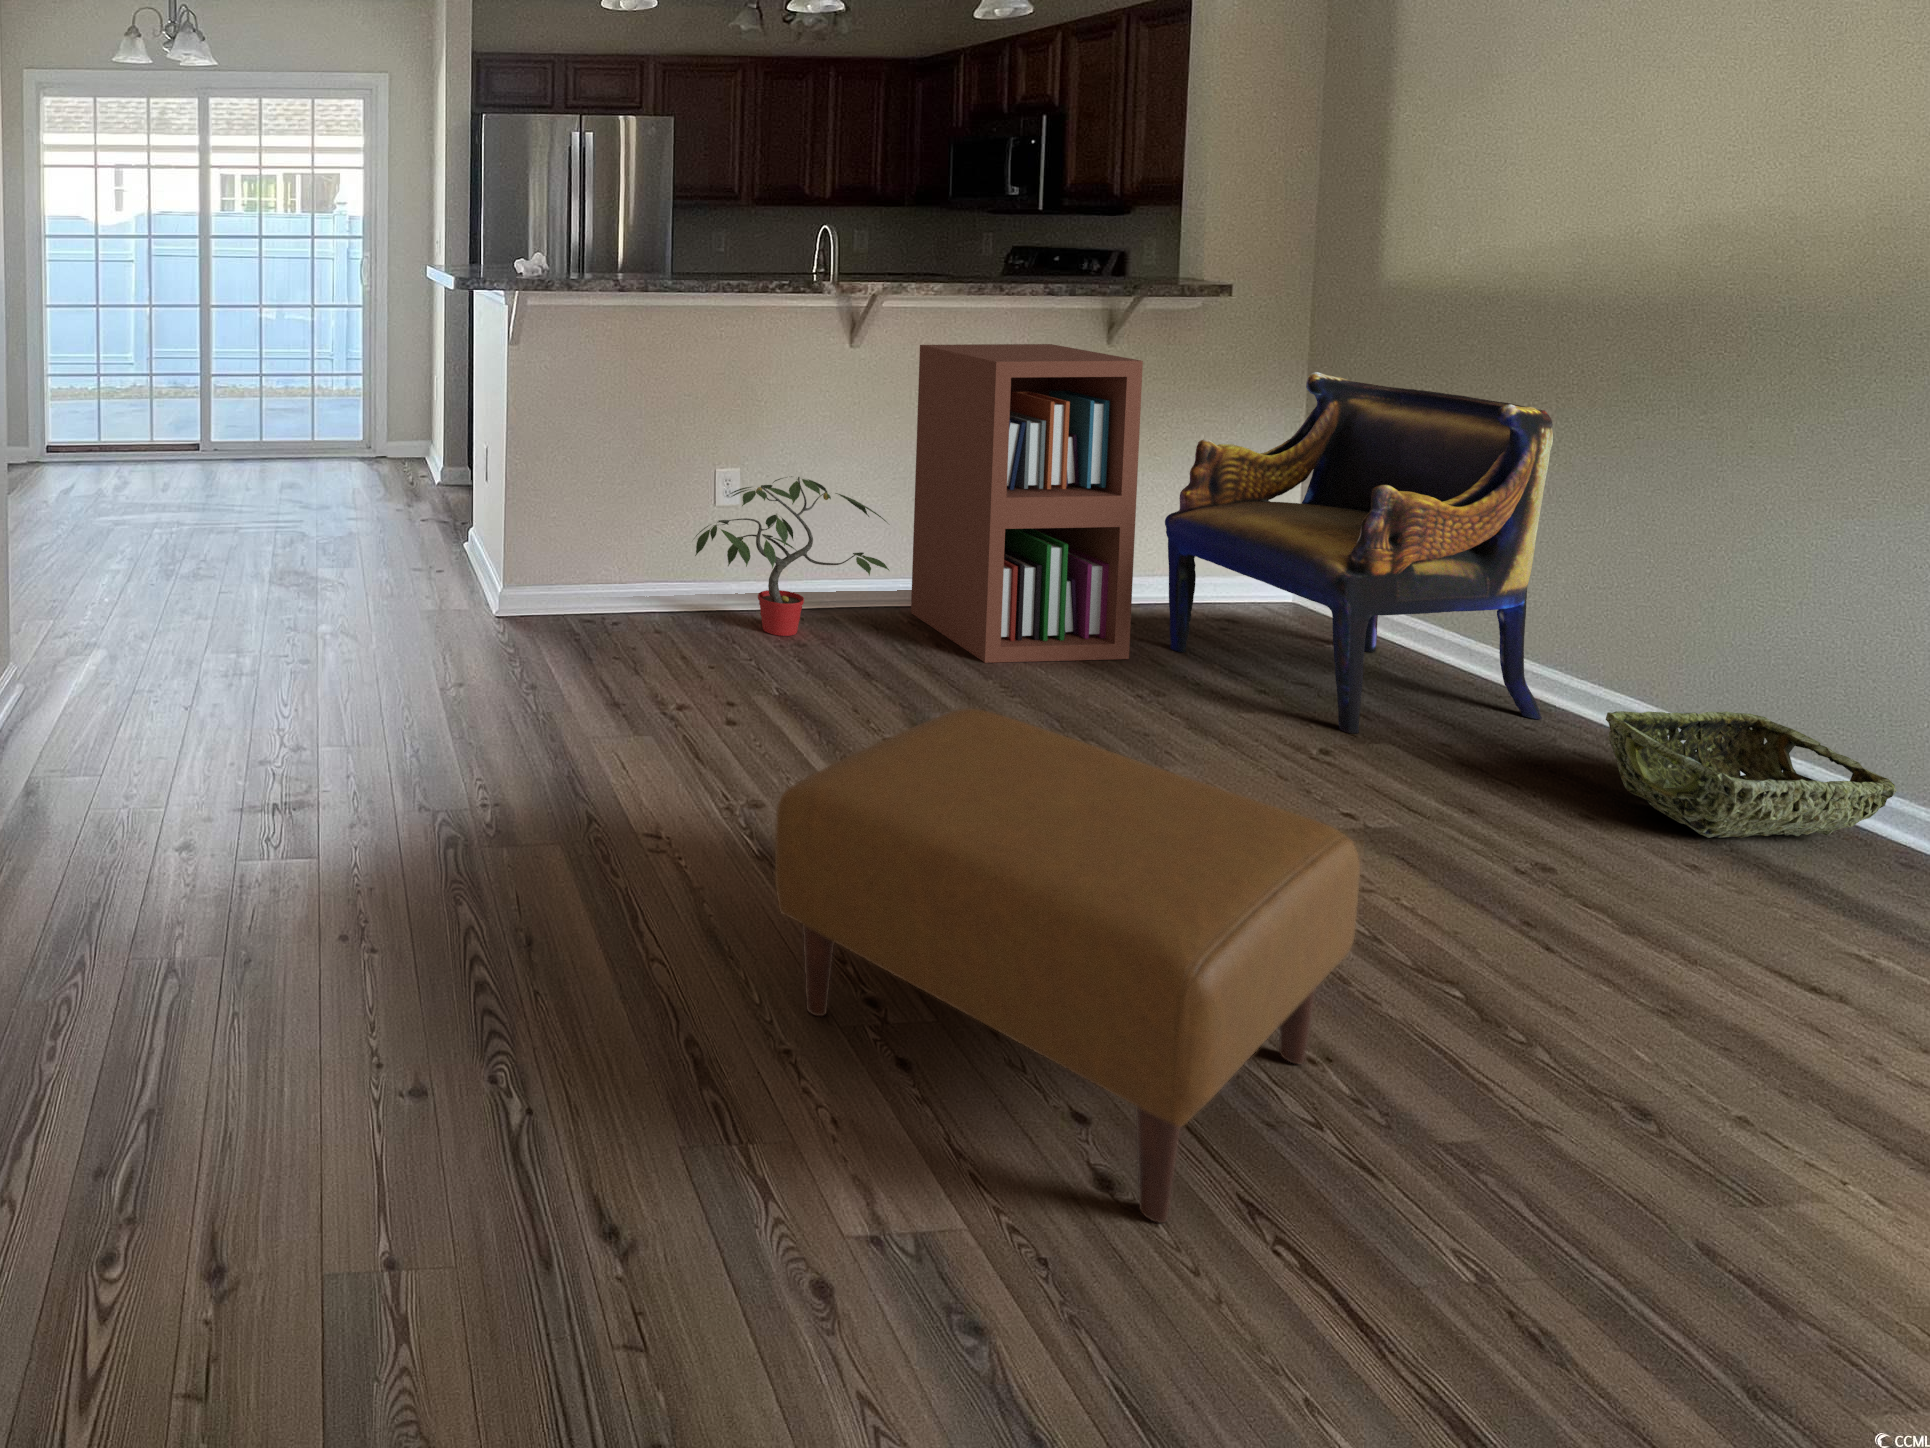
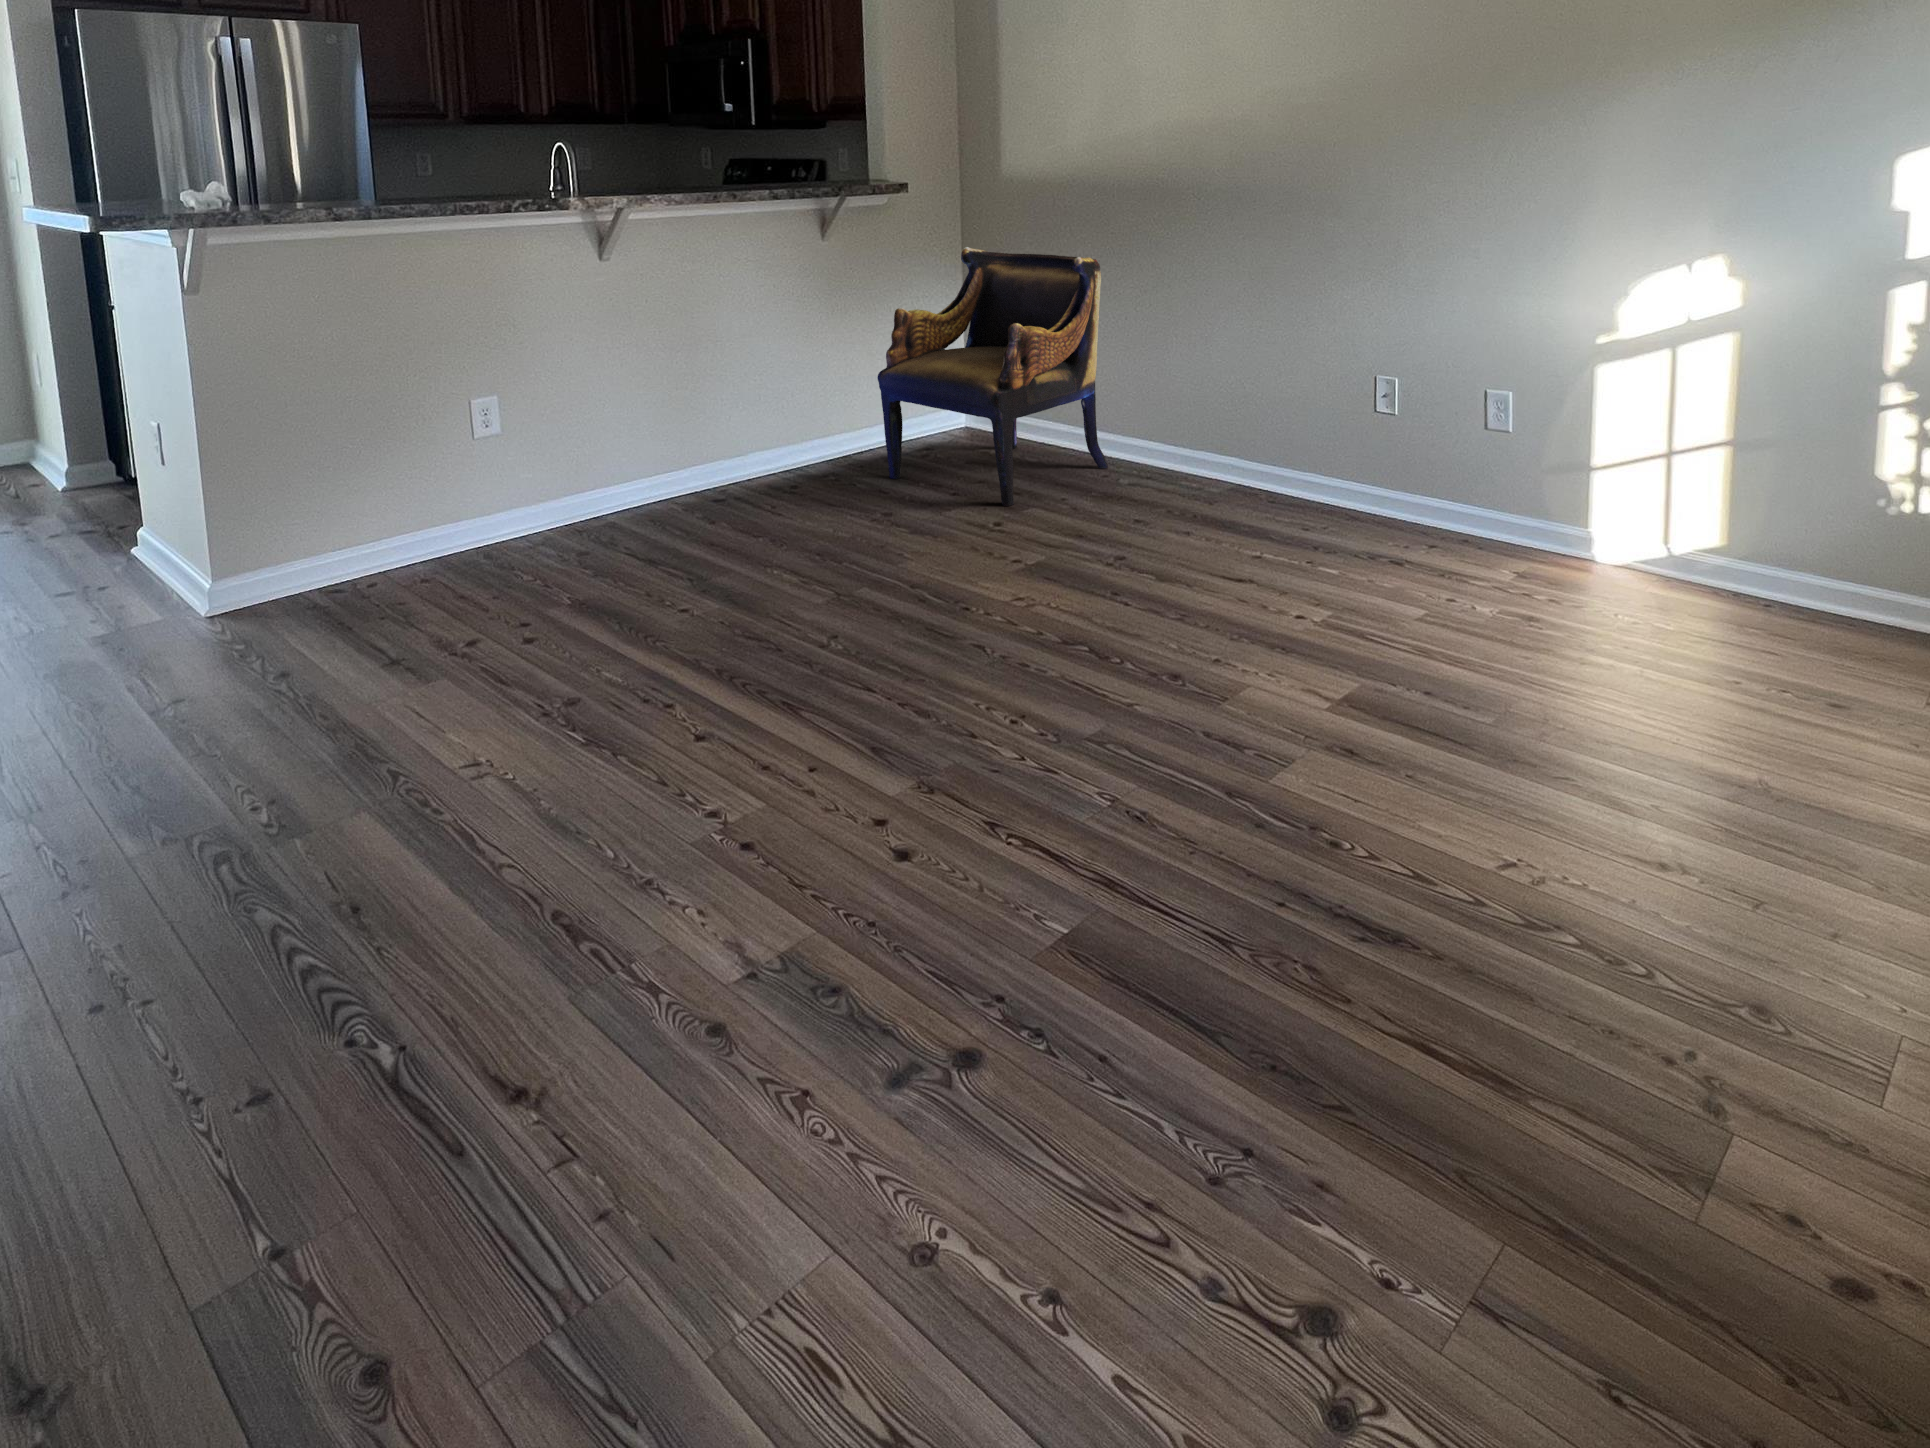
bookshelf: present [911,344,1143,663] -> none [668,242,862,524]
potted plant: present [695,477,889,636] -> none [454,392,665,550]
ottoman: present [775,709,1360,1223] -> none [613,548,1030,863]
woven basket: present [1606,711,1897,838] -> none [1139,434,1261,513]

